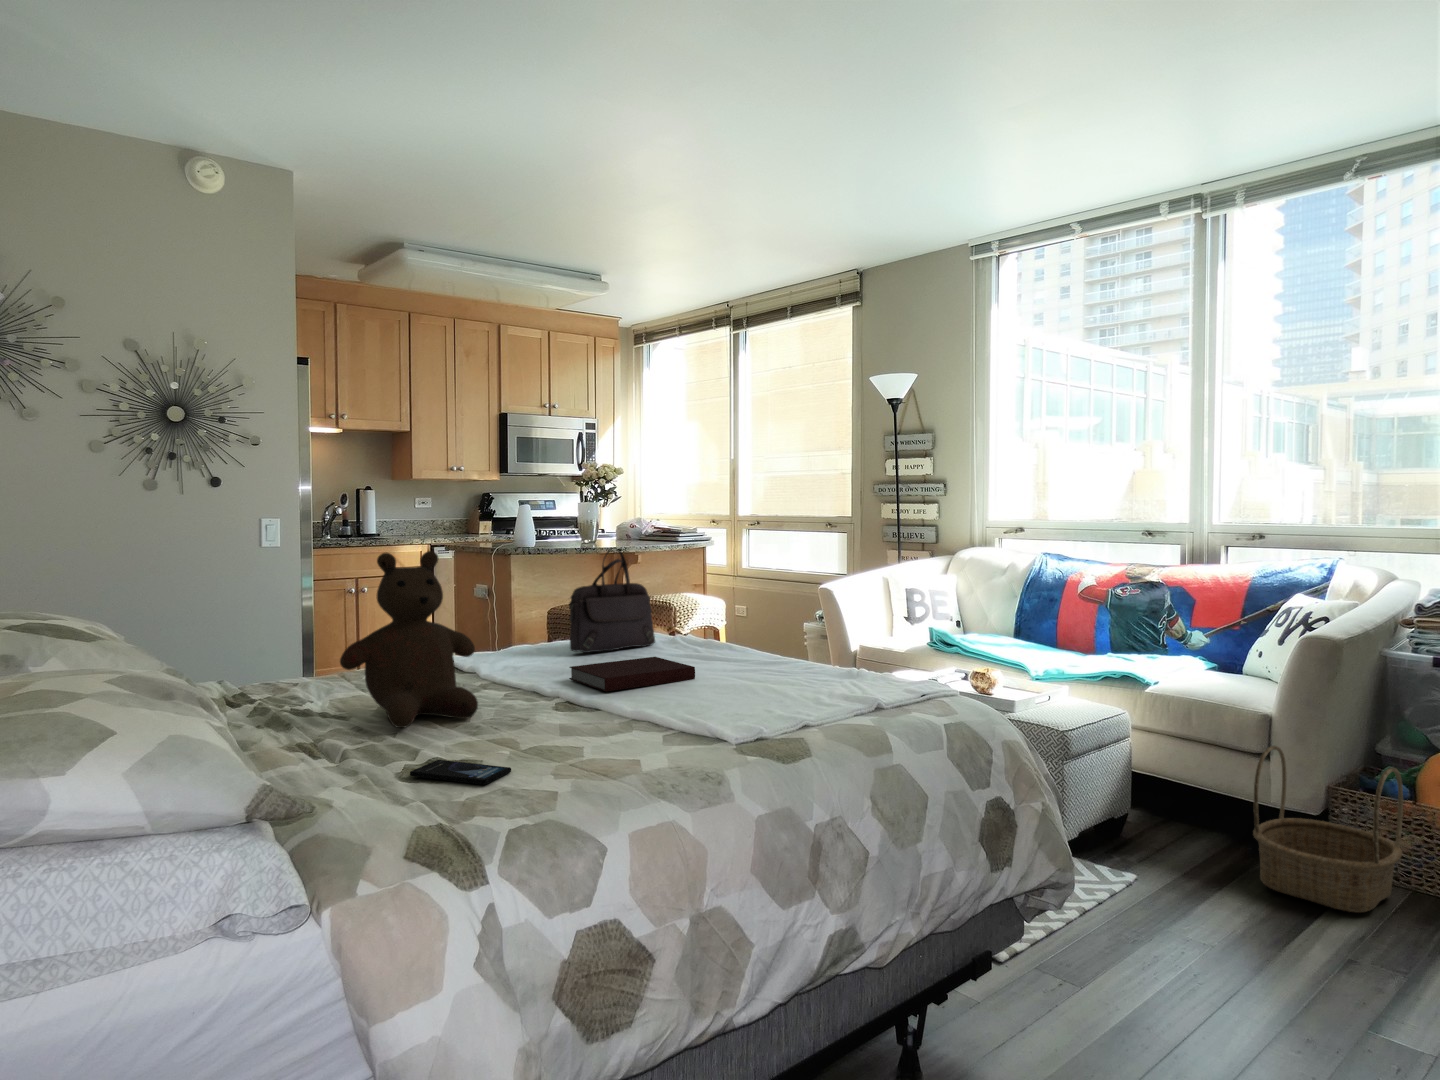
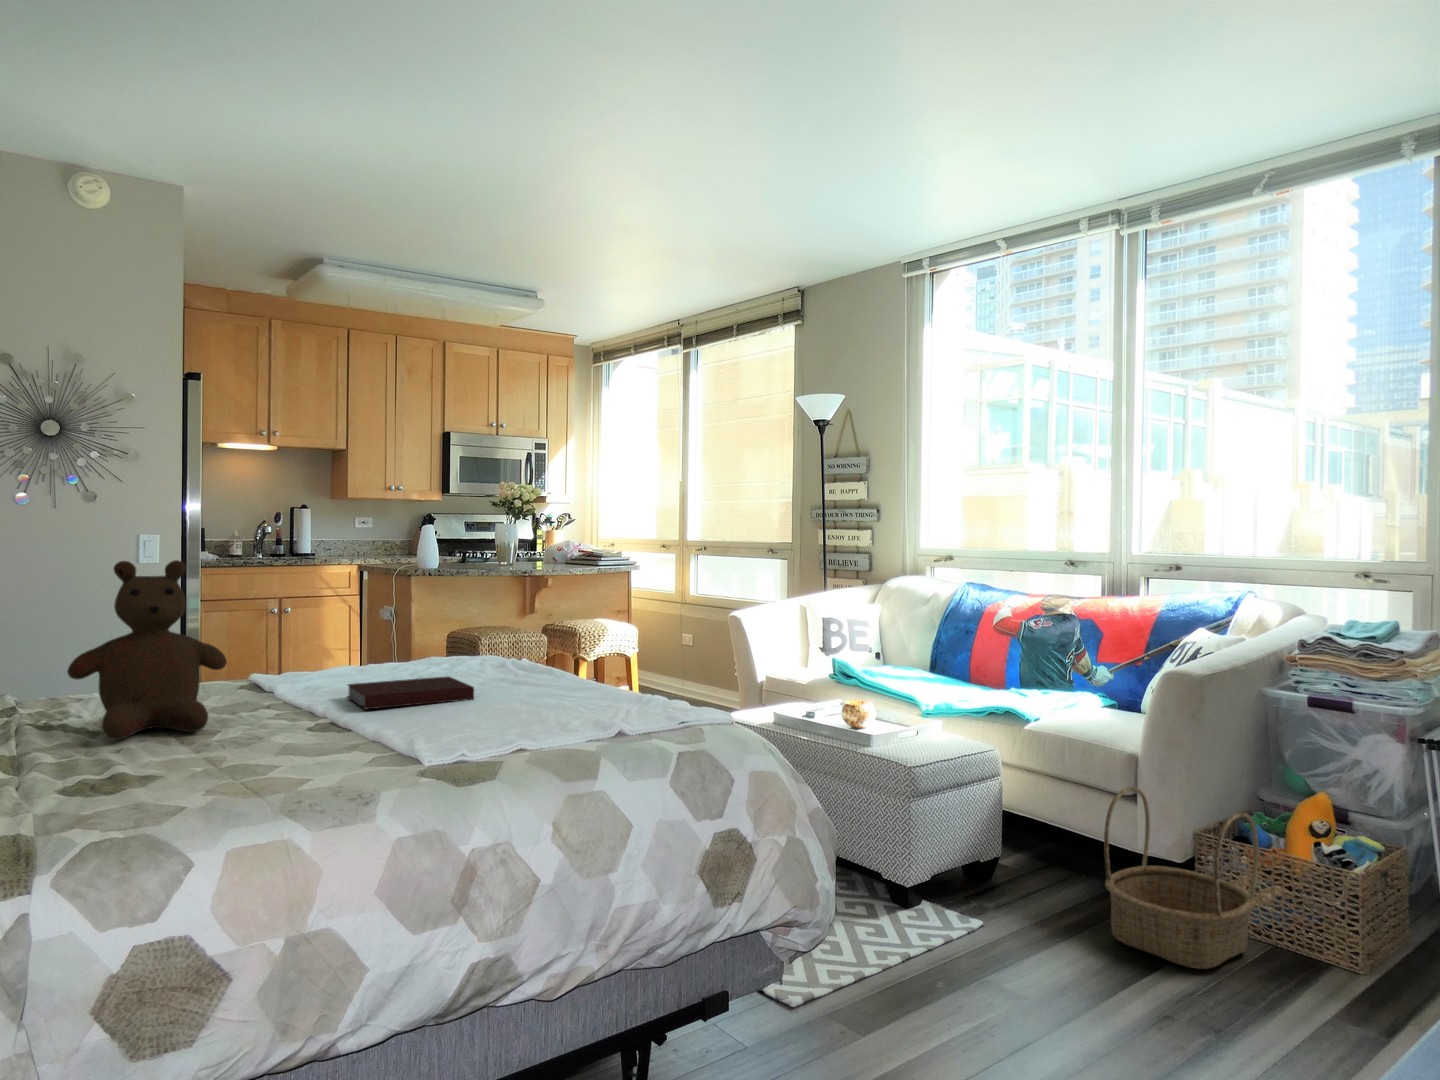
handbag: present [569,549,655,653] -> none [380,565,479,672]
smartphone: present [410,760,511,785] -> none [64,770,170,796]

